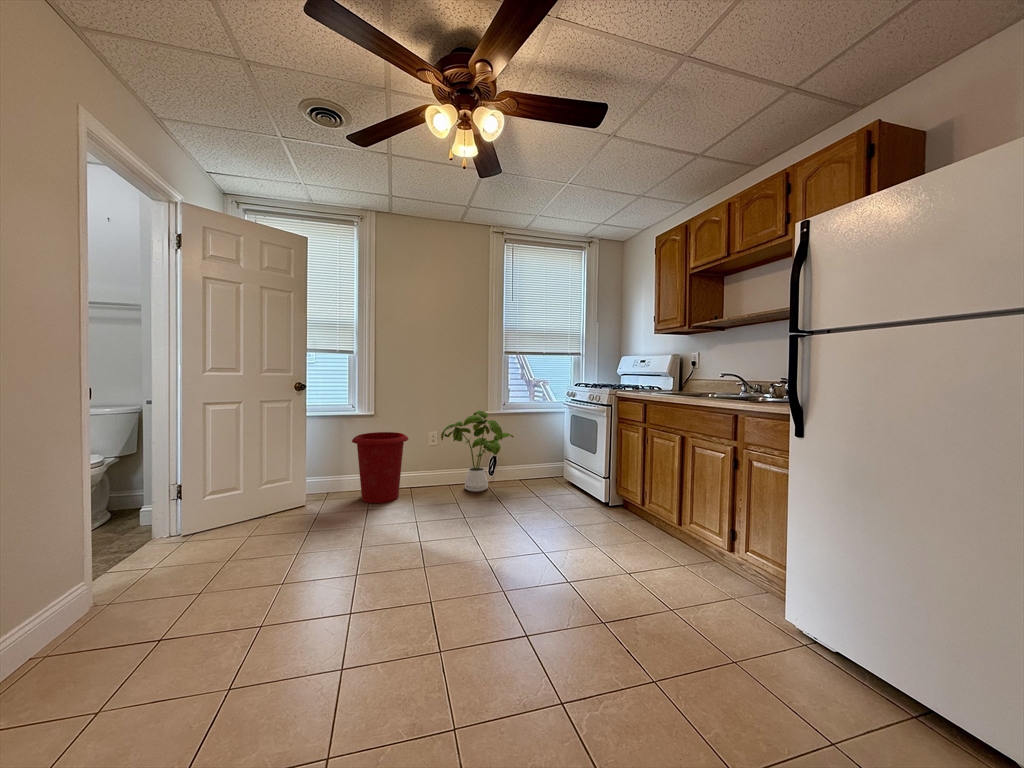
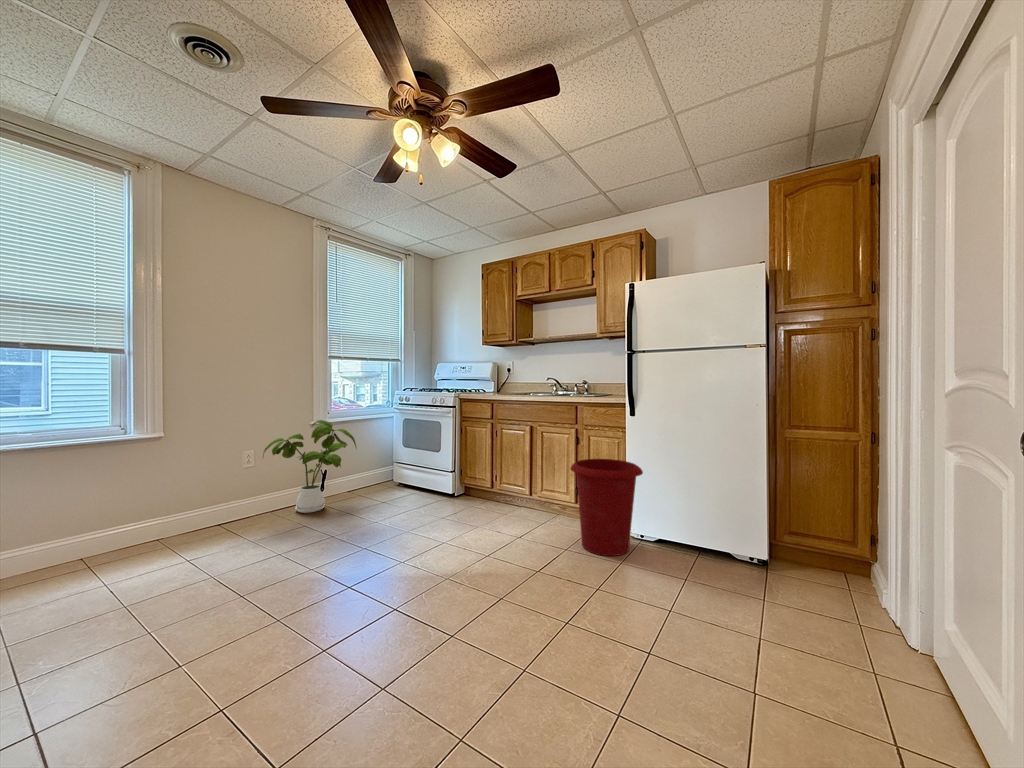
waste bin: present [352,432,408,503] -> present [570,459,643,556]

